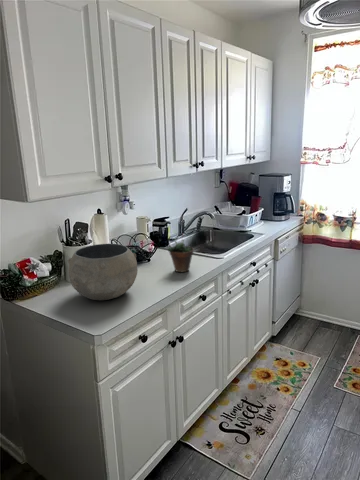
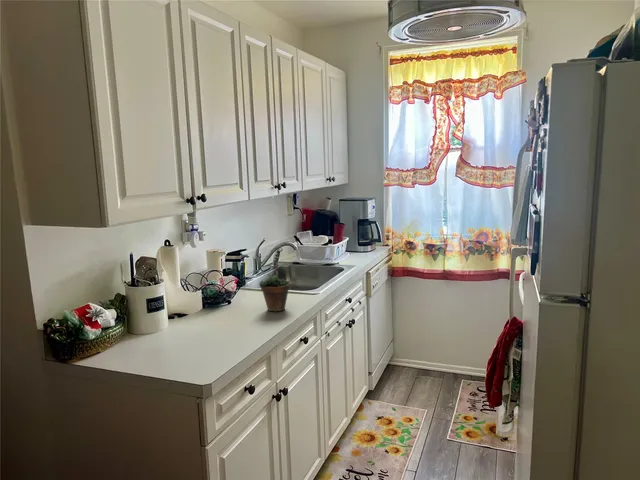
ceramic bowl: present [68,244,138,300] -> none [146,279,234,349]

